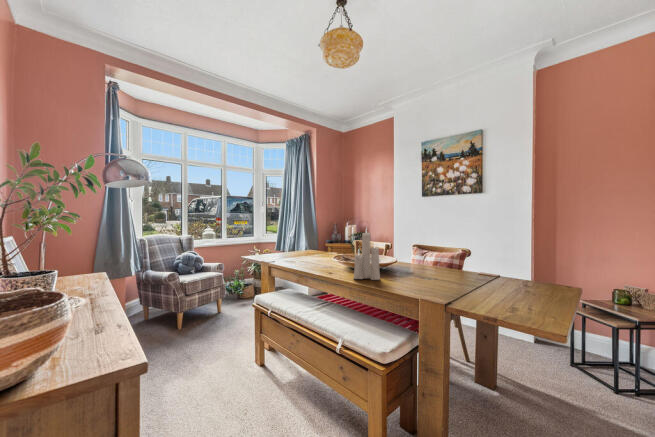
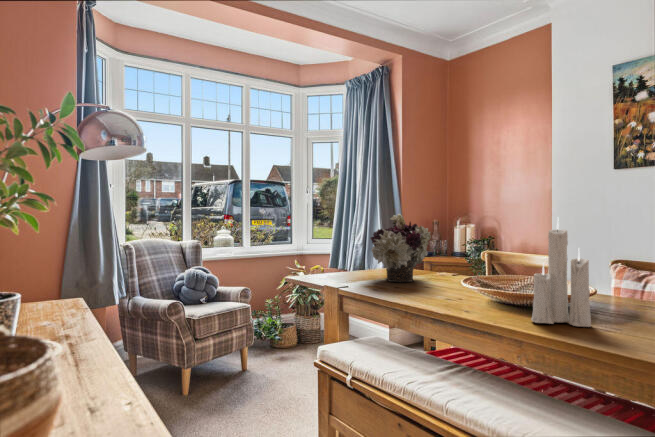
flower arrangement: none [285,222,319,259] -> present [370,214,431,282]

